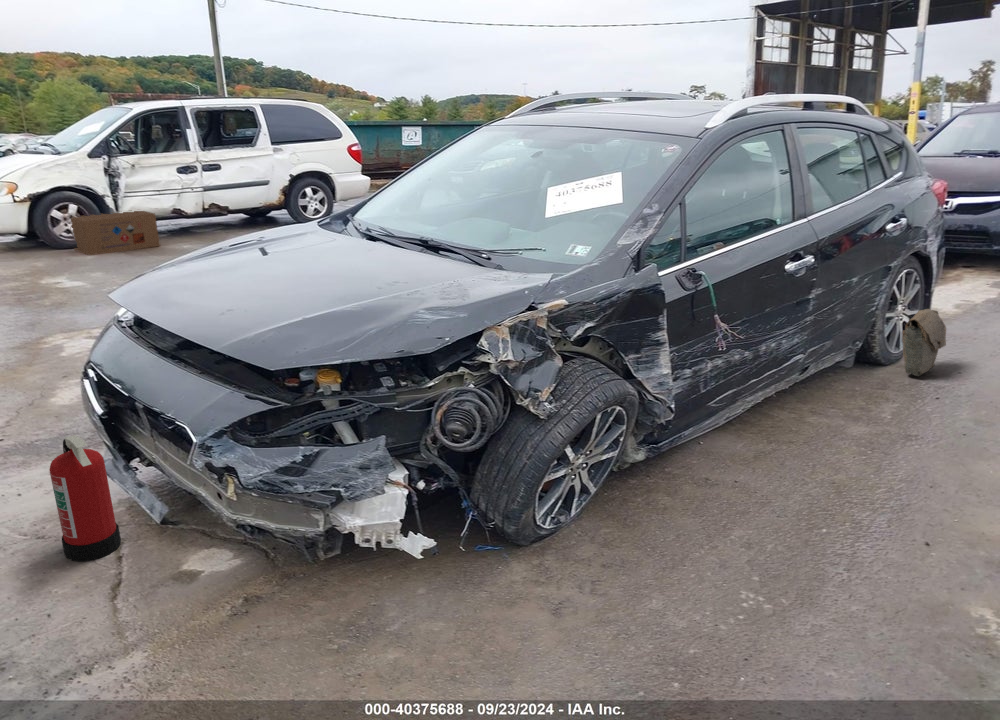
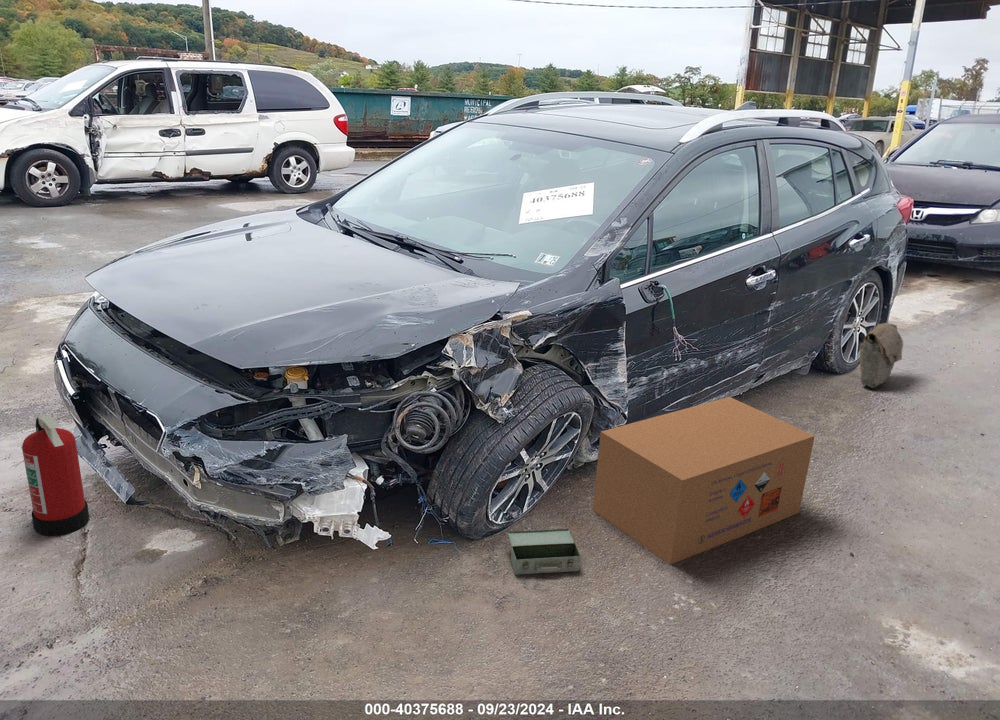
cardboard box: present [71,211,160,255] -> present [593,397,815,564]
toolbox: none [556,529,636,579] -> present [508,529,581,575]

